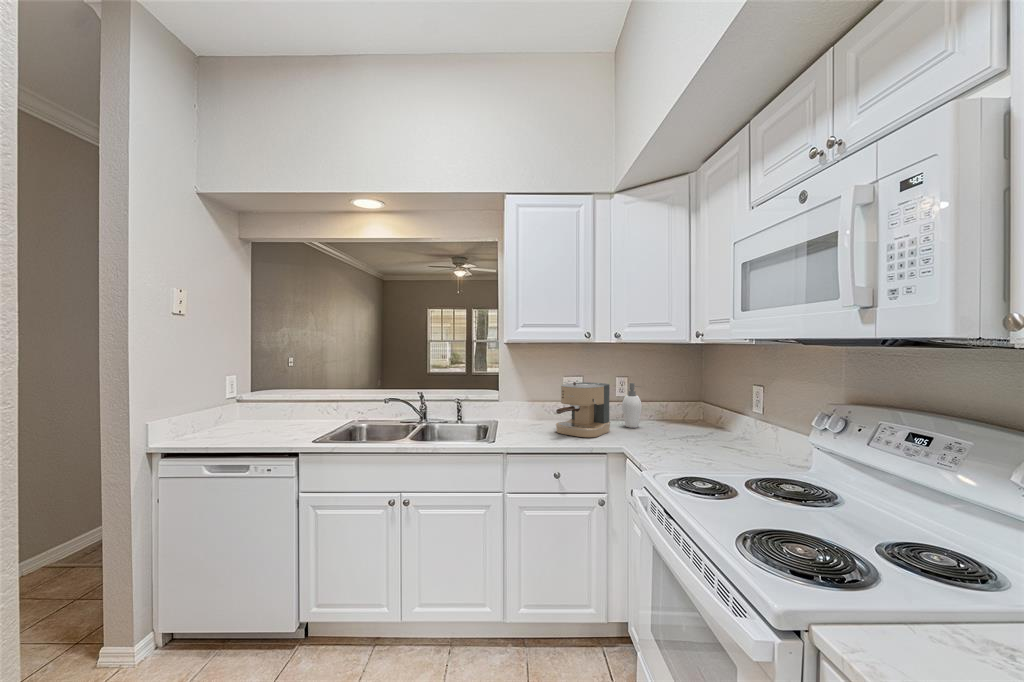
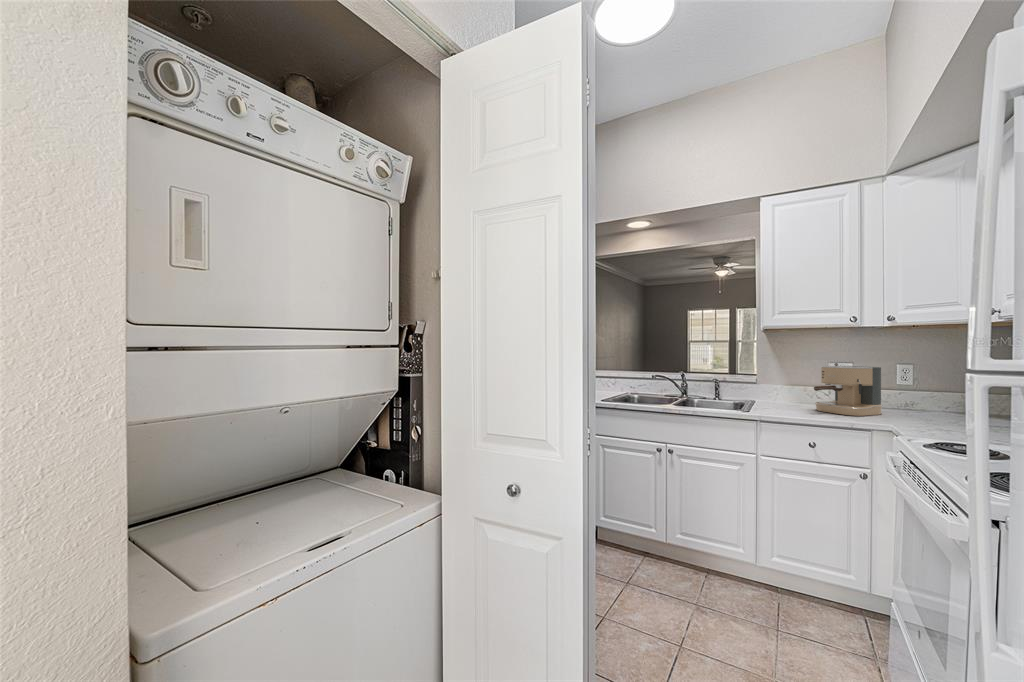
soap dispenser: present [622,383,642,428] -> none [900,368,934,414]

